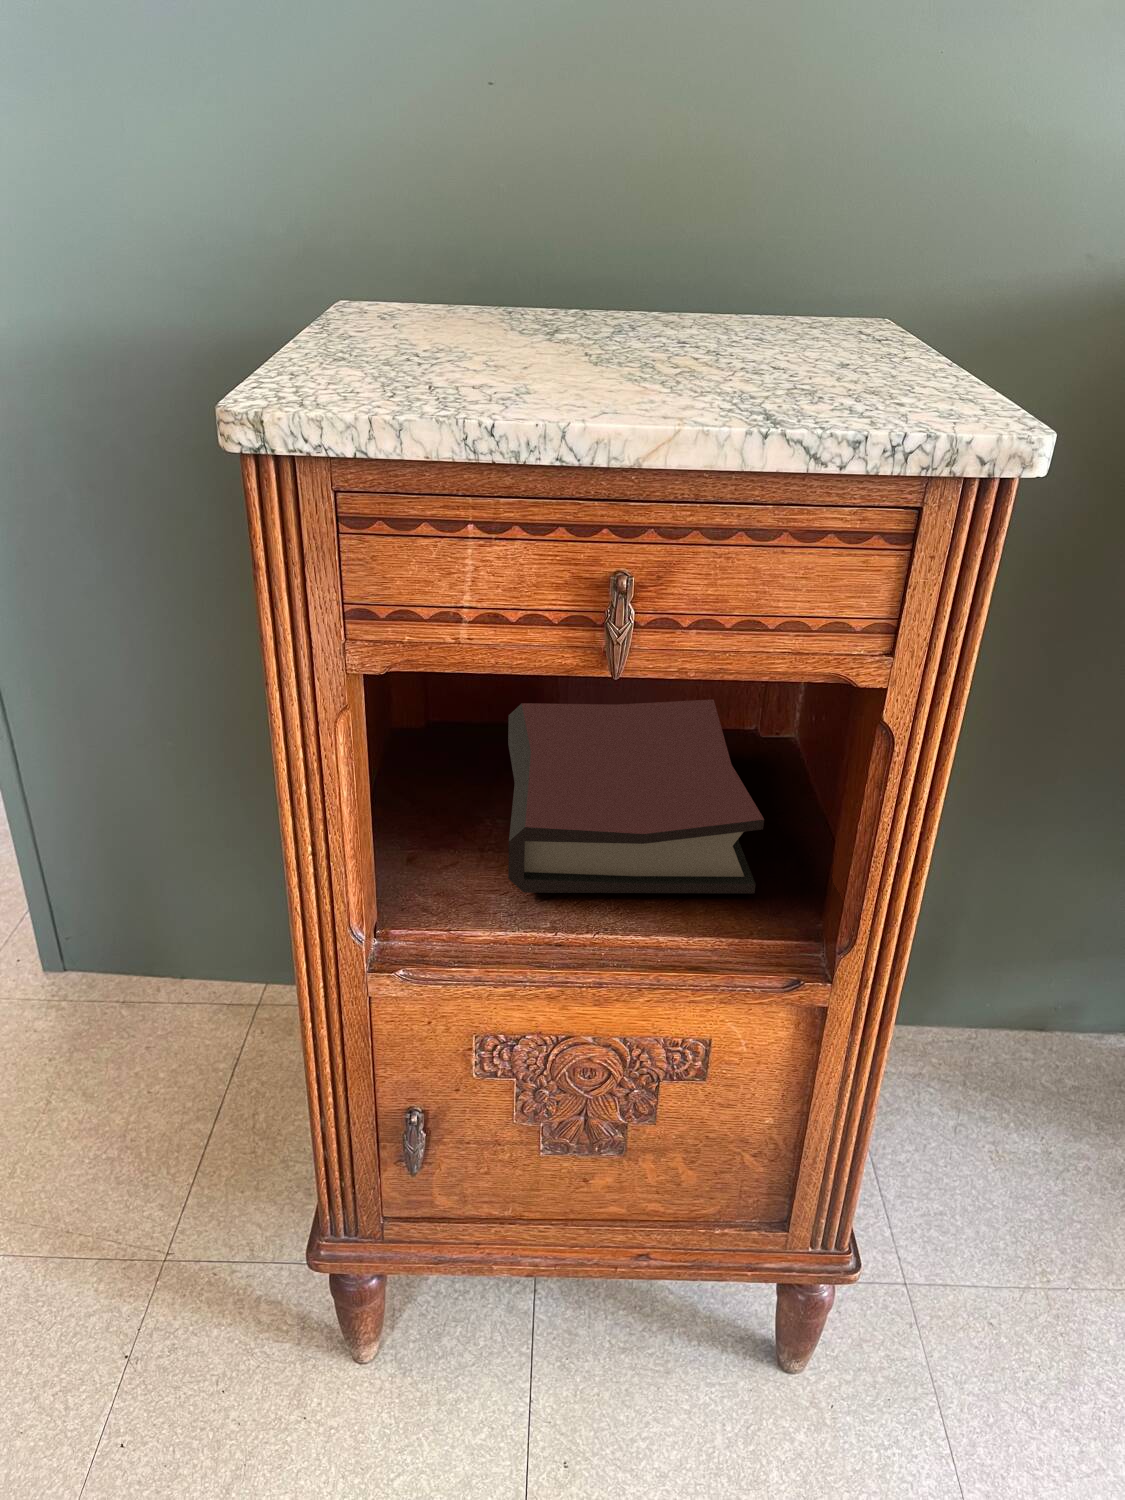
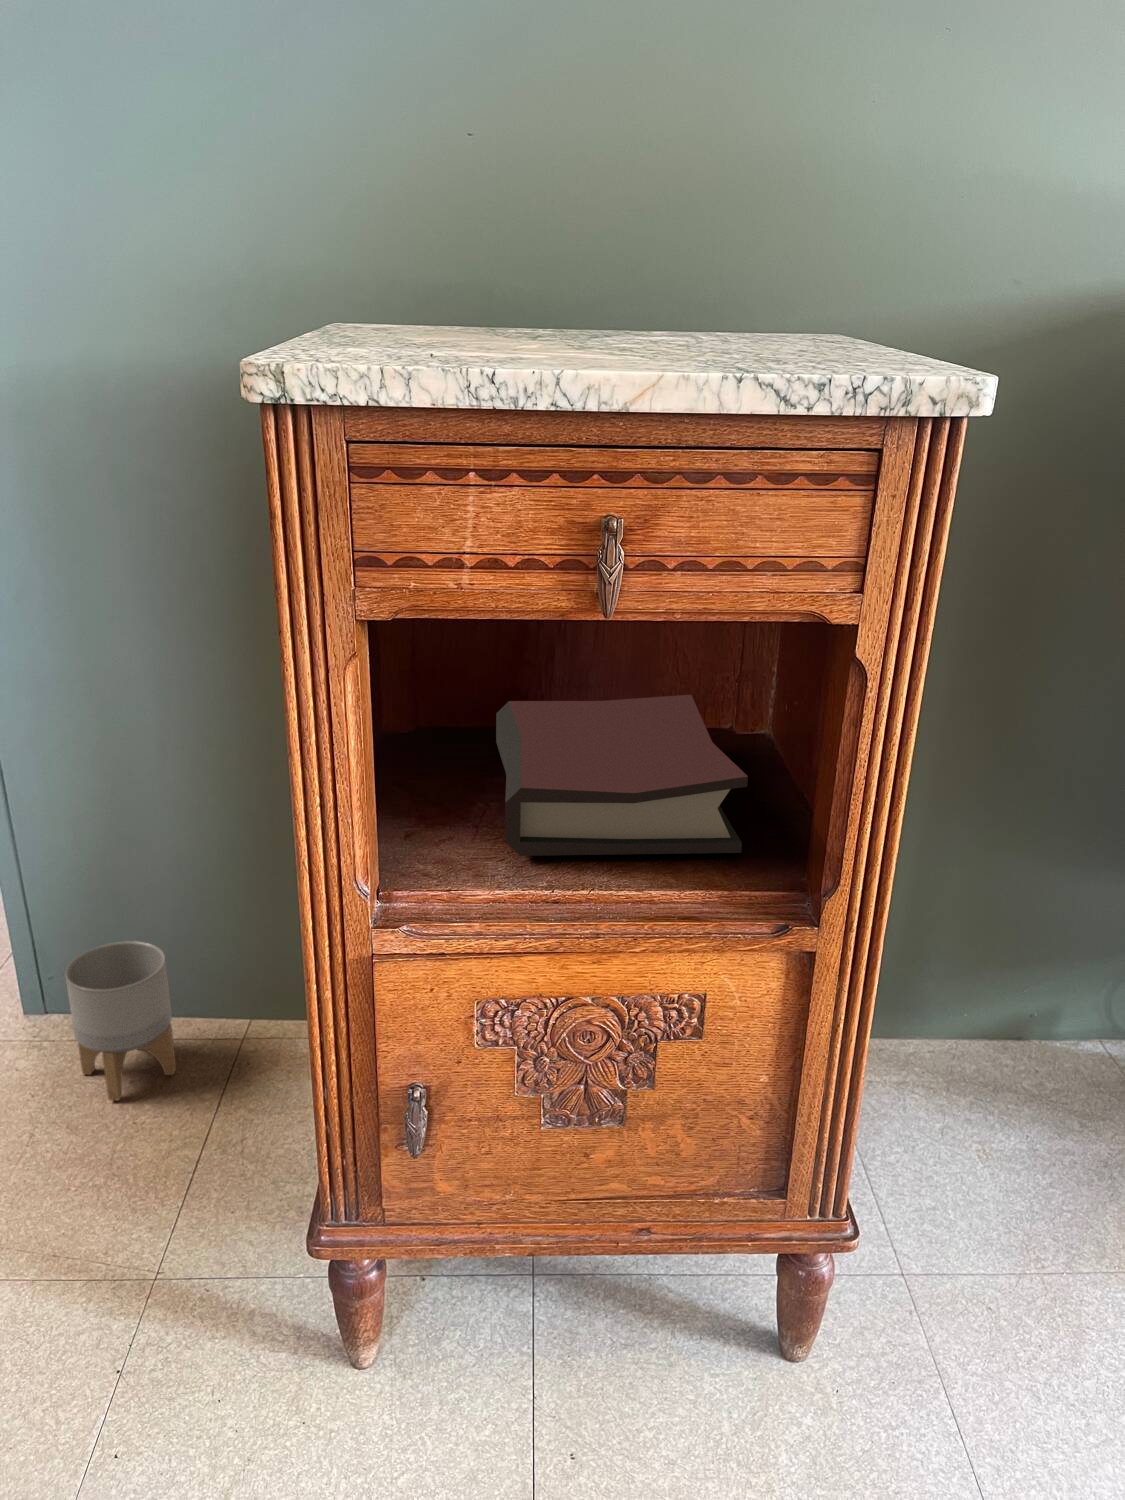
planter: none [79,911,192,1068] -> present [65,941,176,1100]

